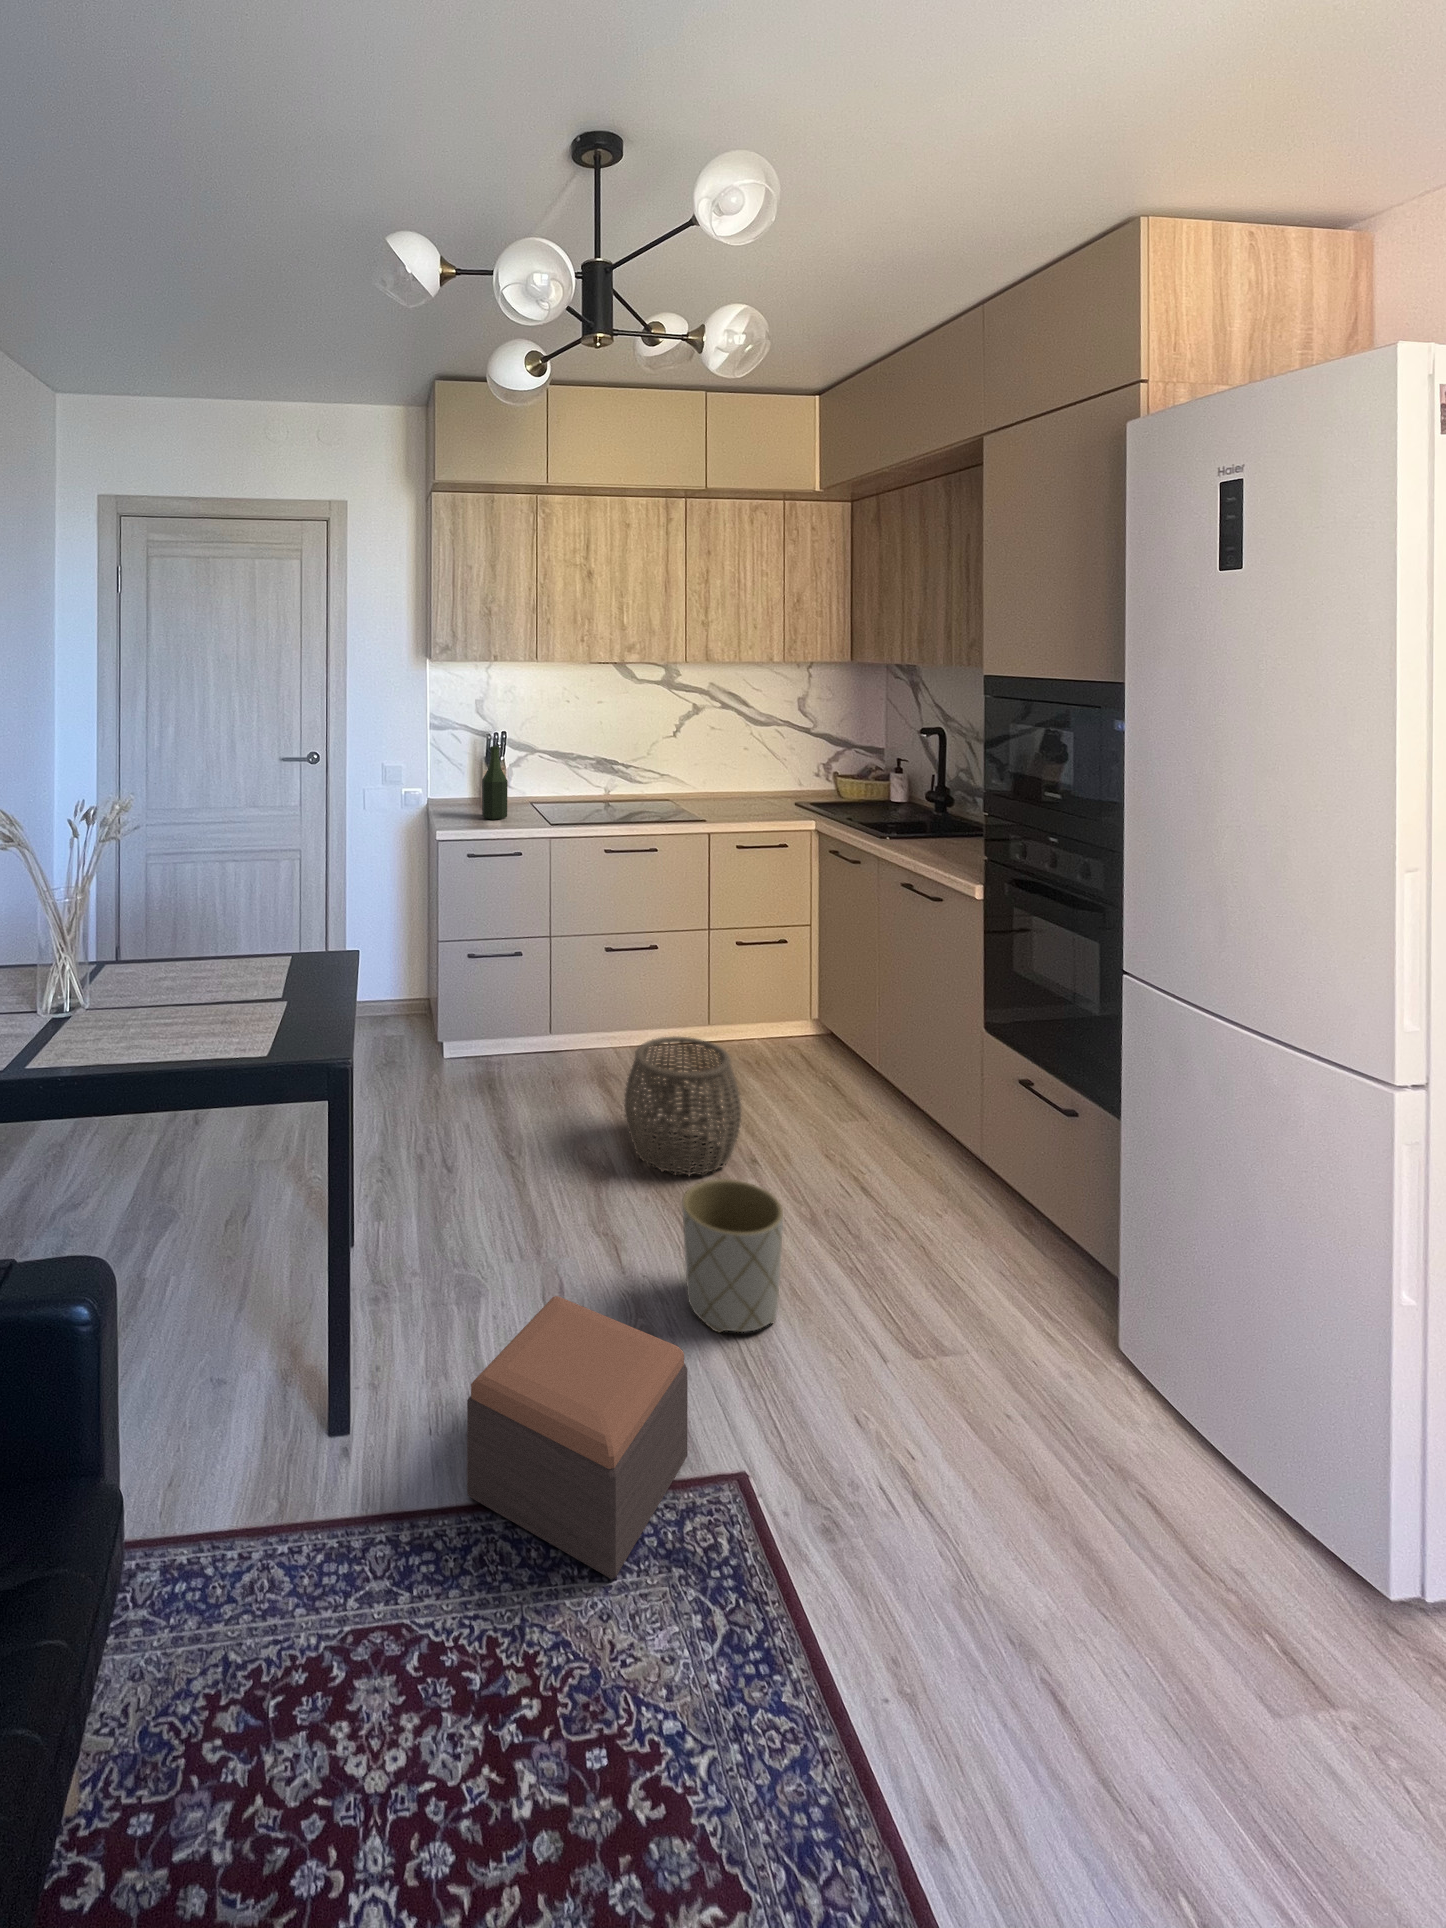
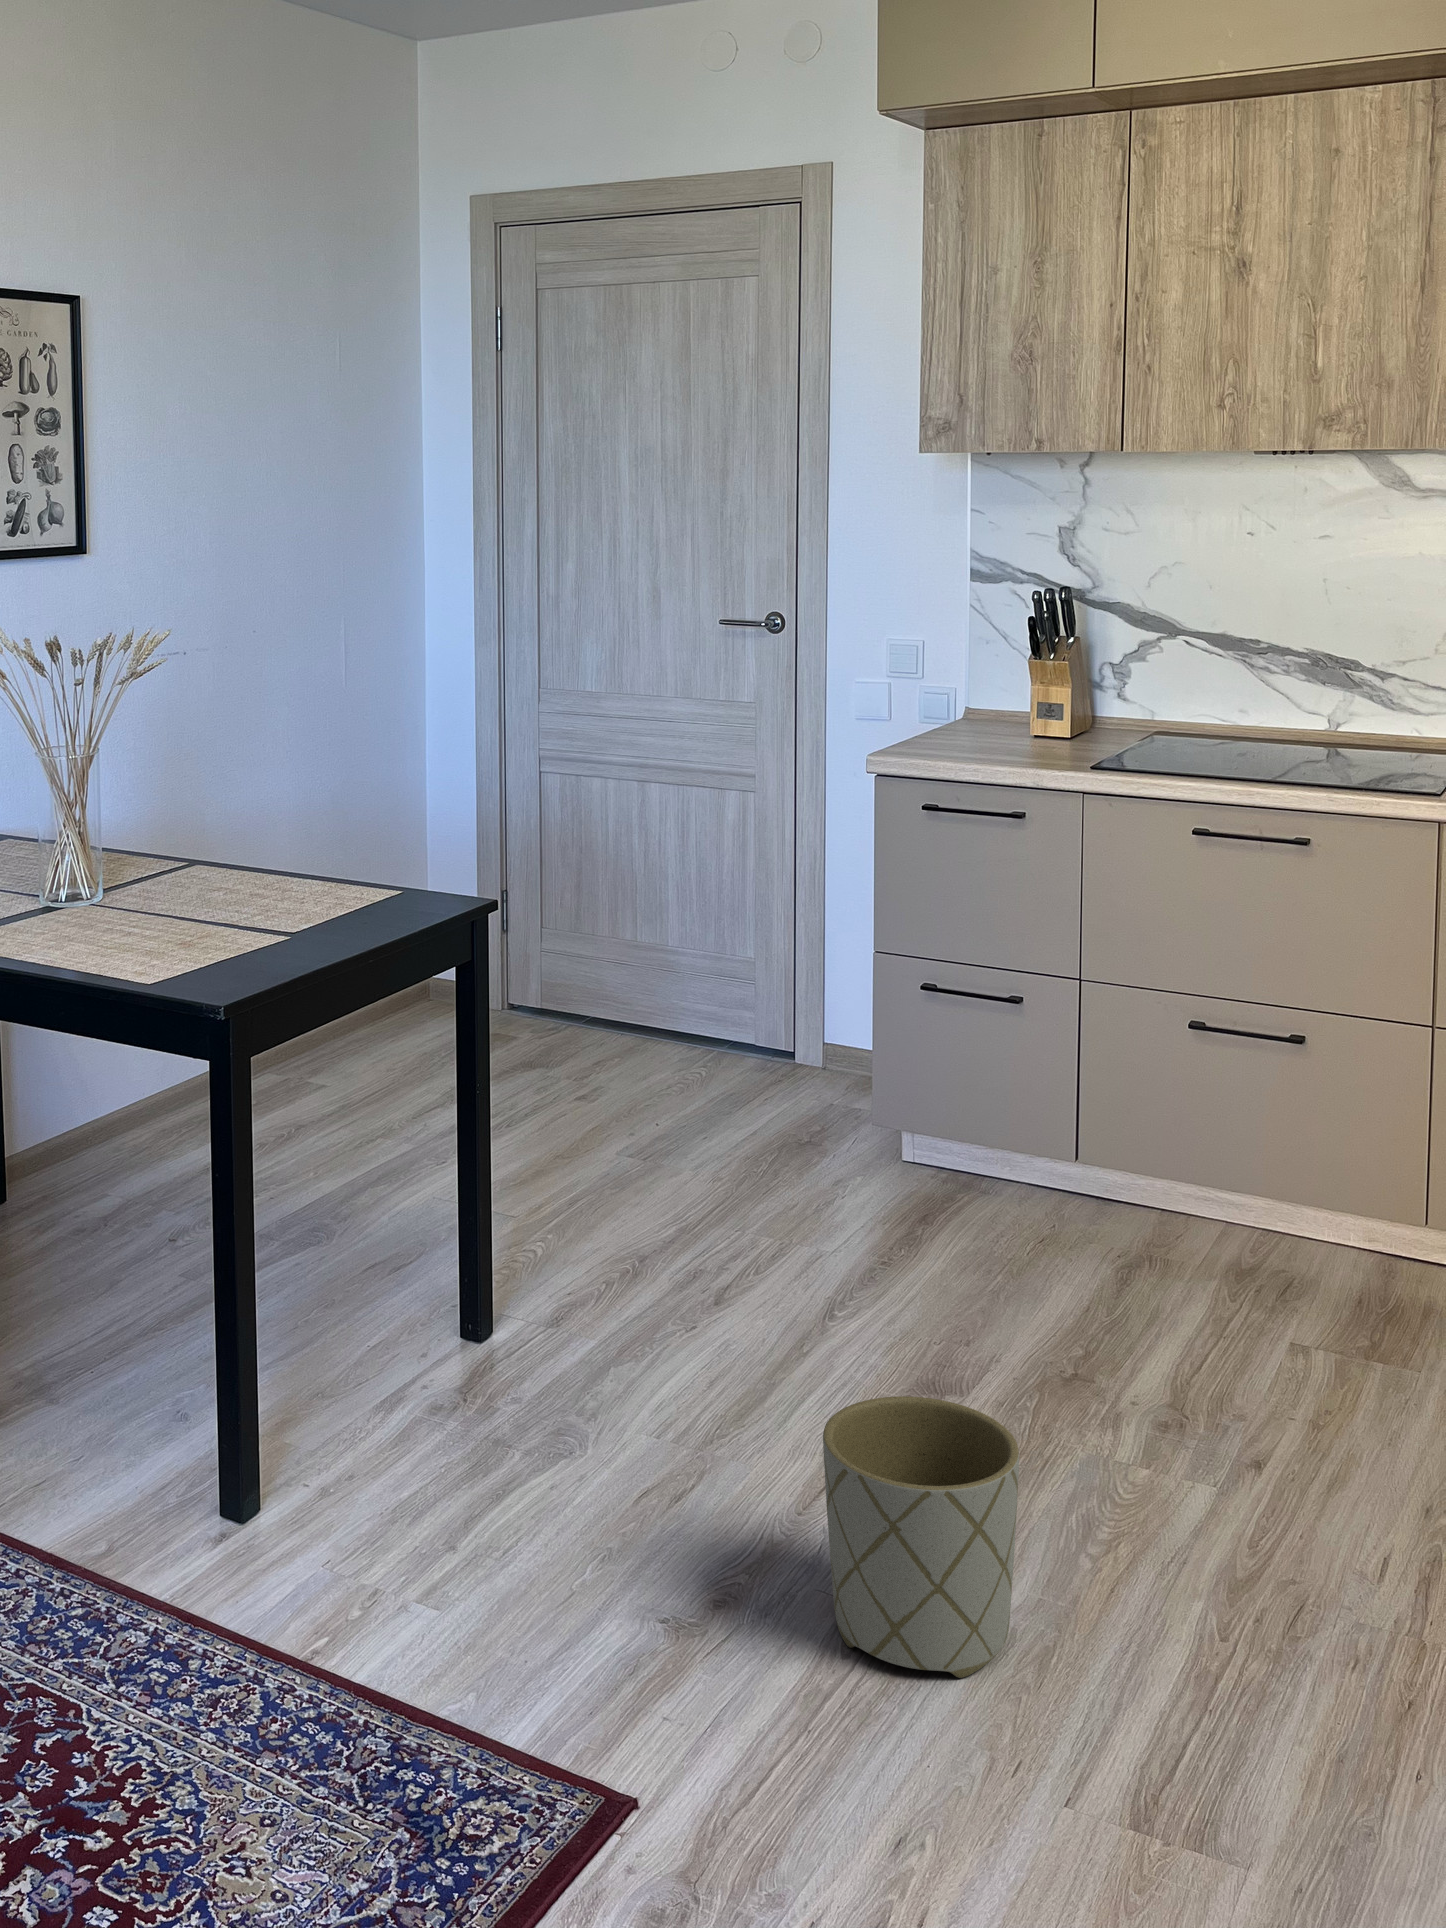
bottle: present [482,746,508,819] -> none [1006,612,1057,753]
woven basket: present [624,1037,742,1176] -> none [1018,1185,1269,1458]
footstool: present [467,1296,688,1579] -> none [273,1442,592,1799]

